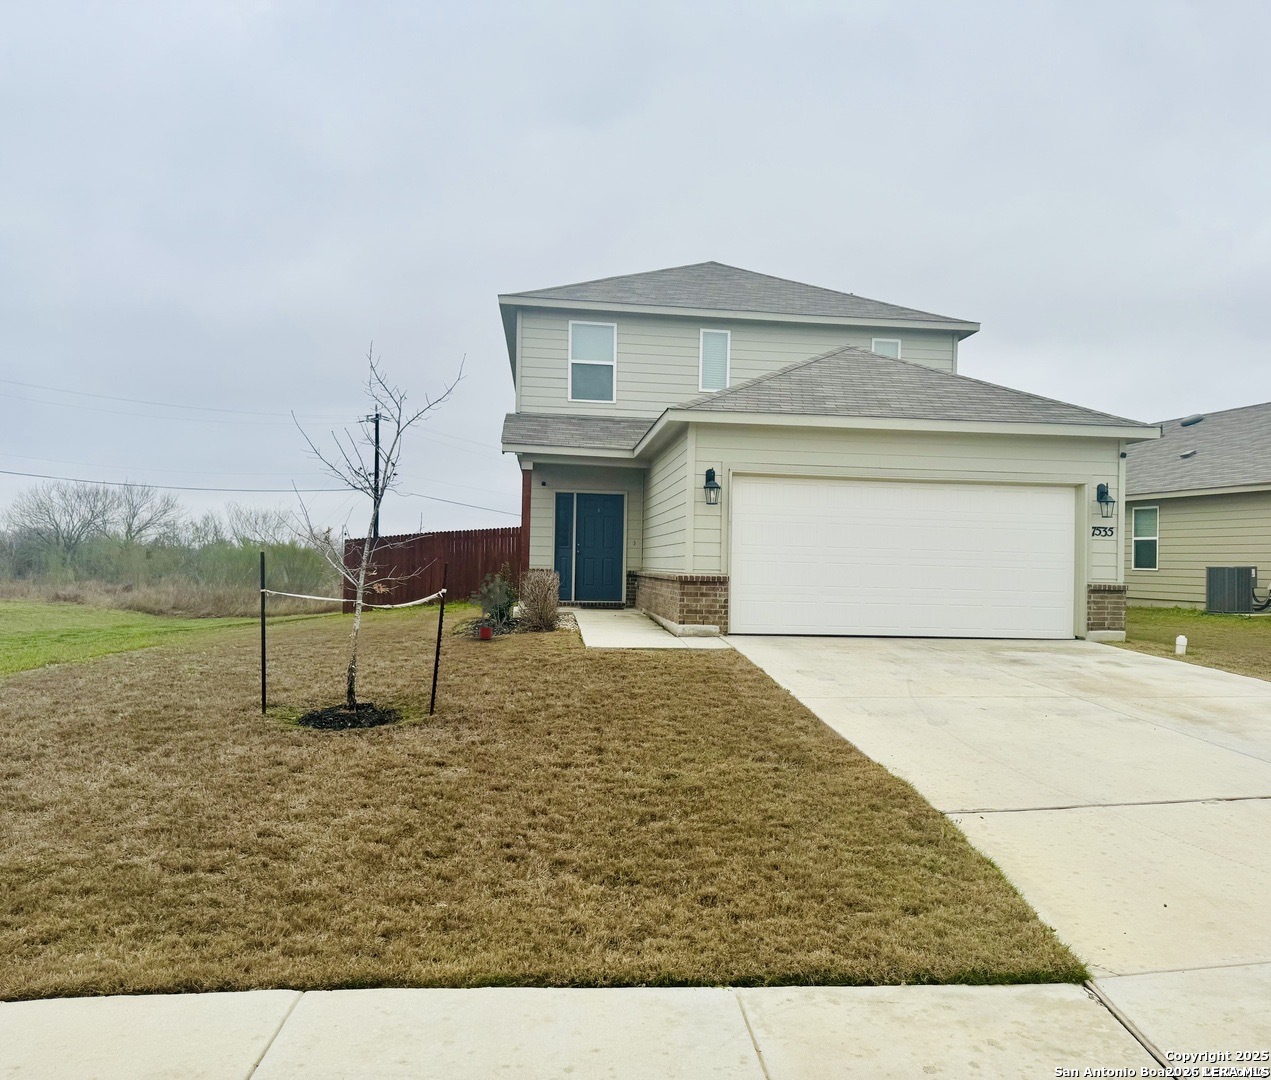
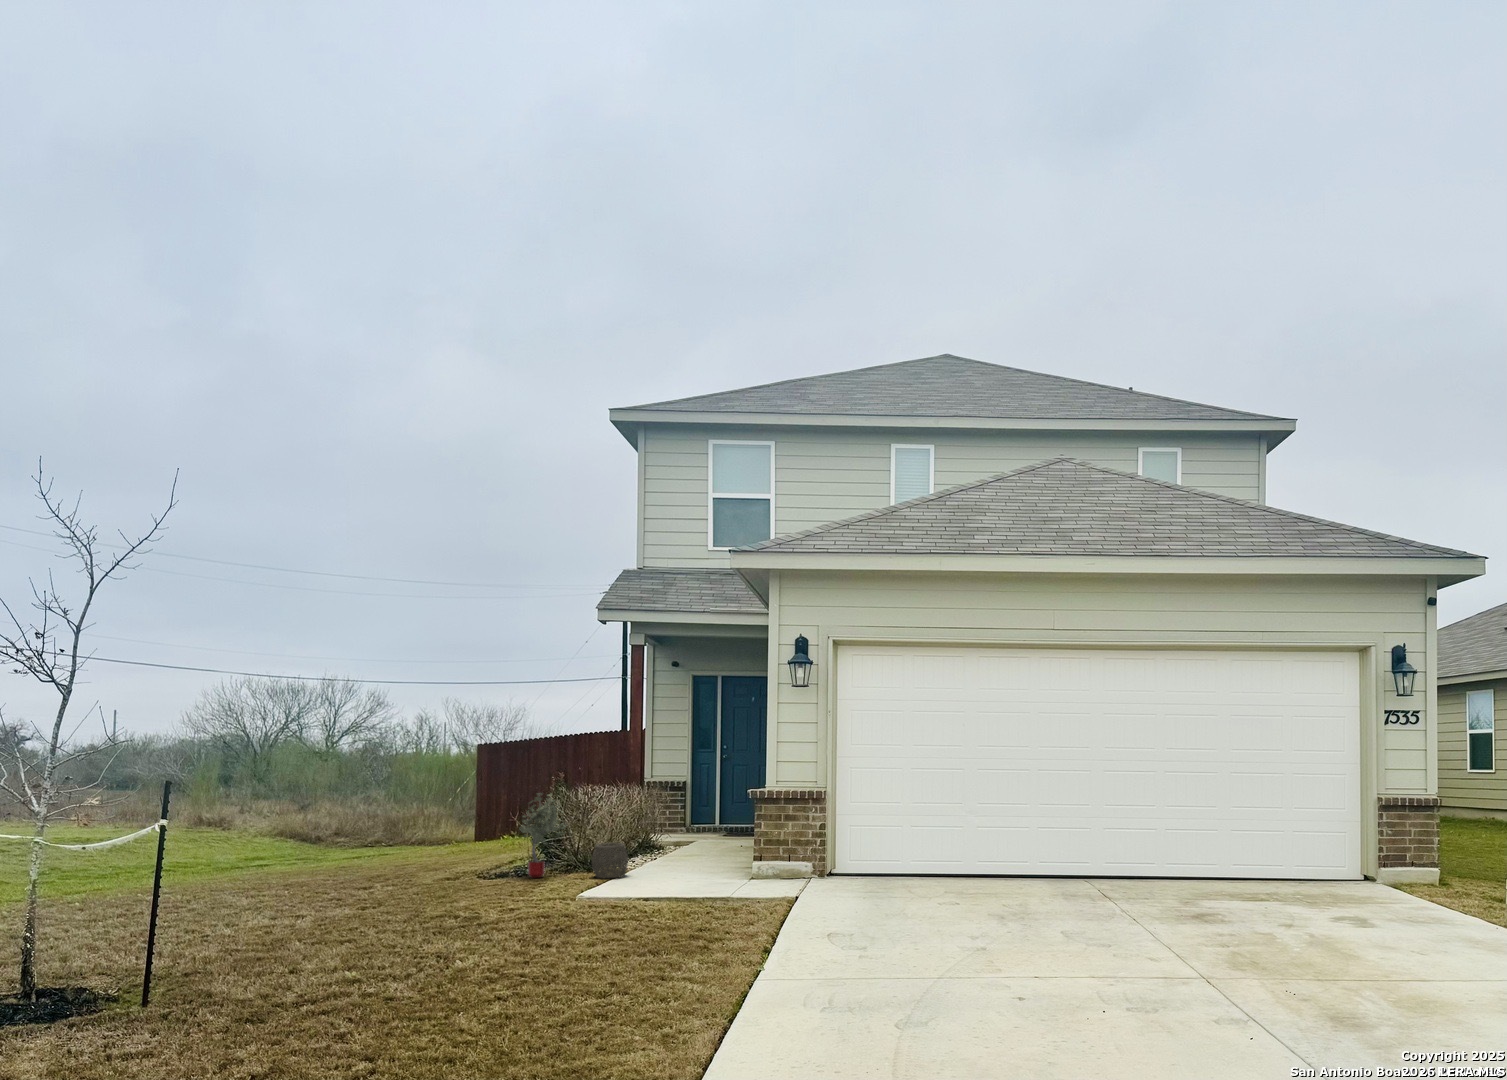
woven basket: none [531,613,560,640] -> present [592,843,628,878]

